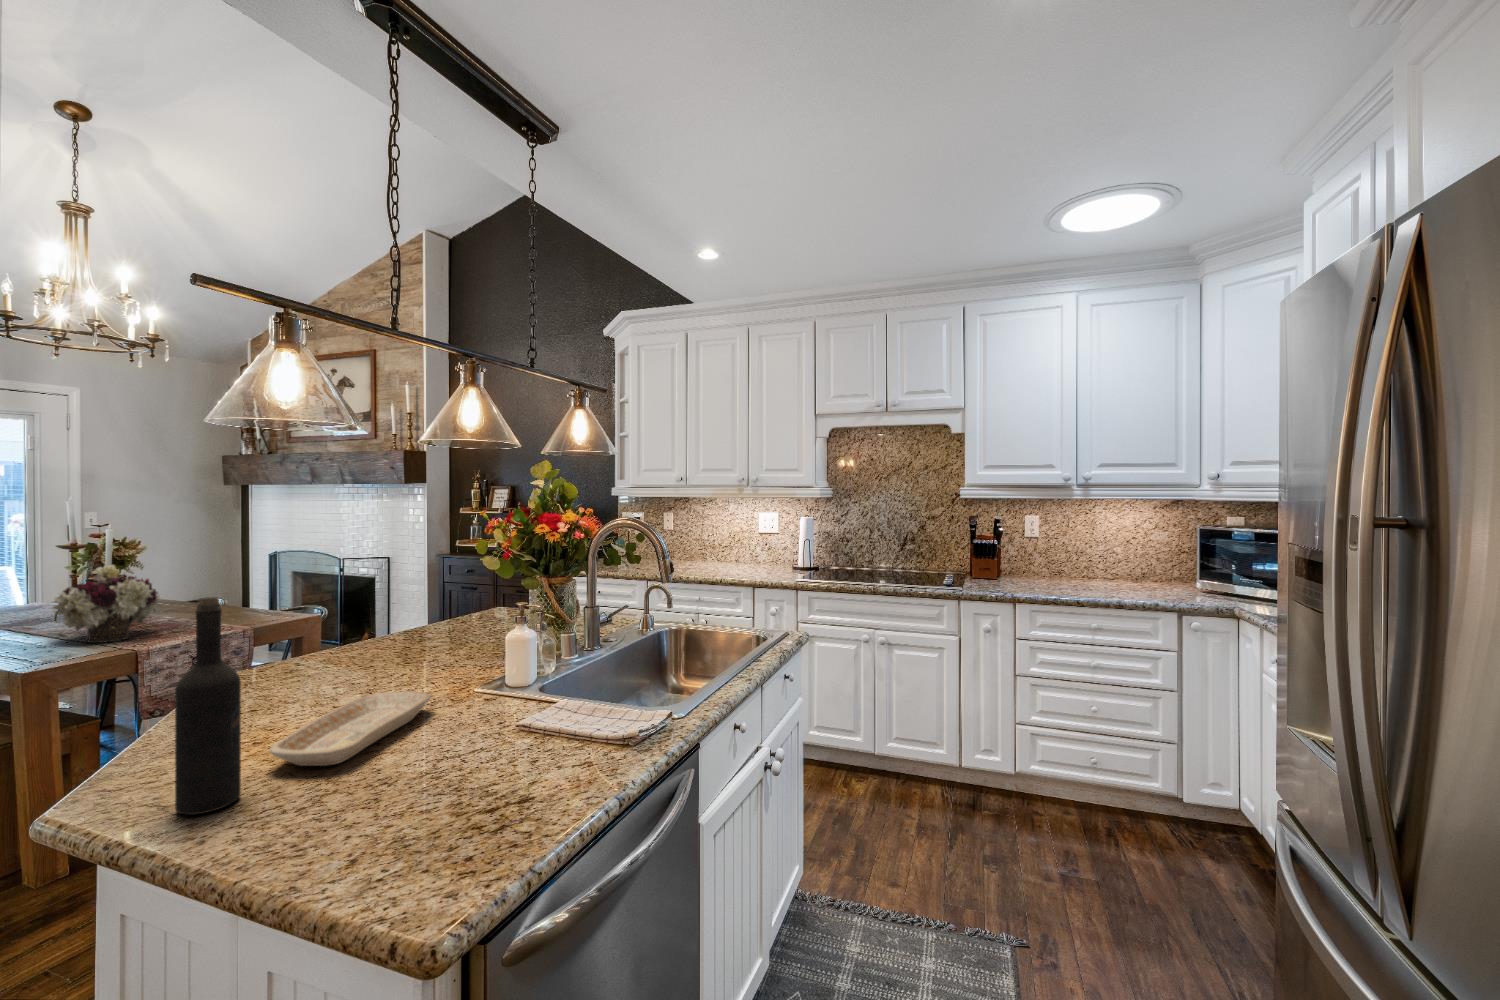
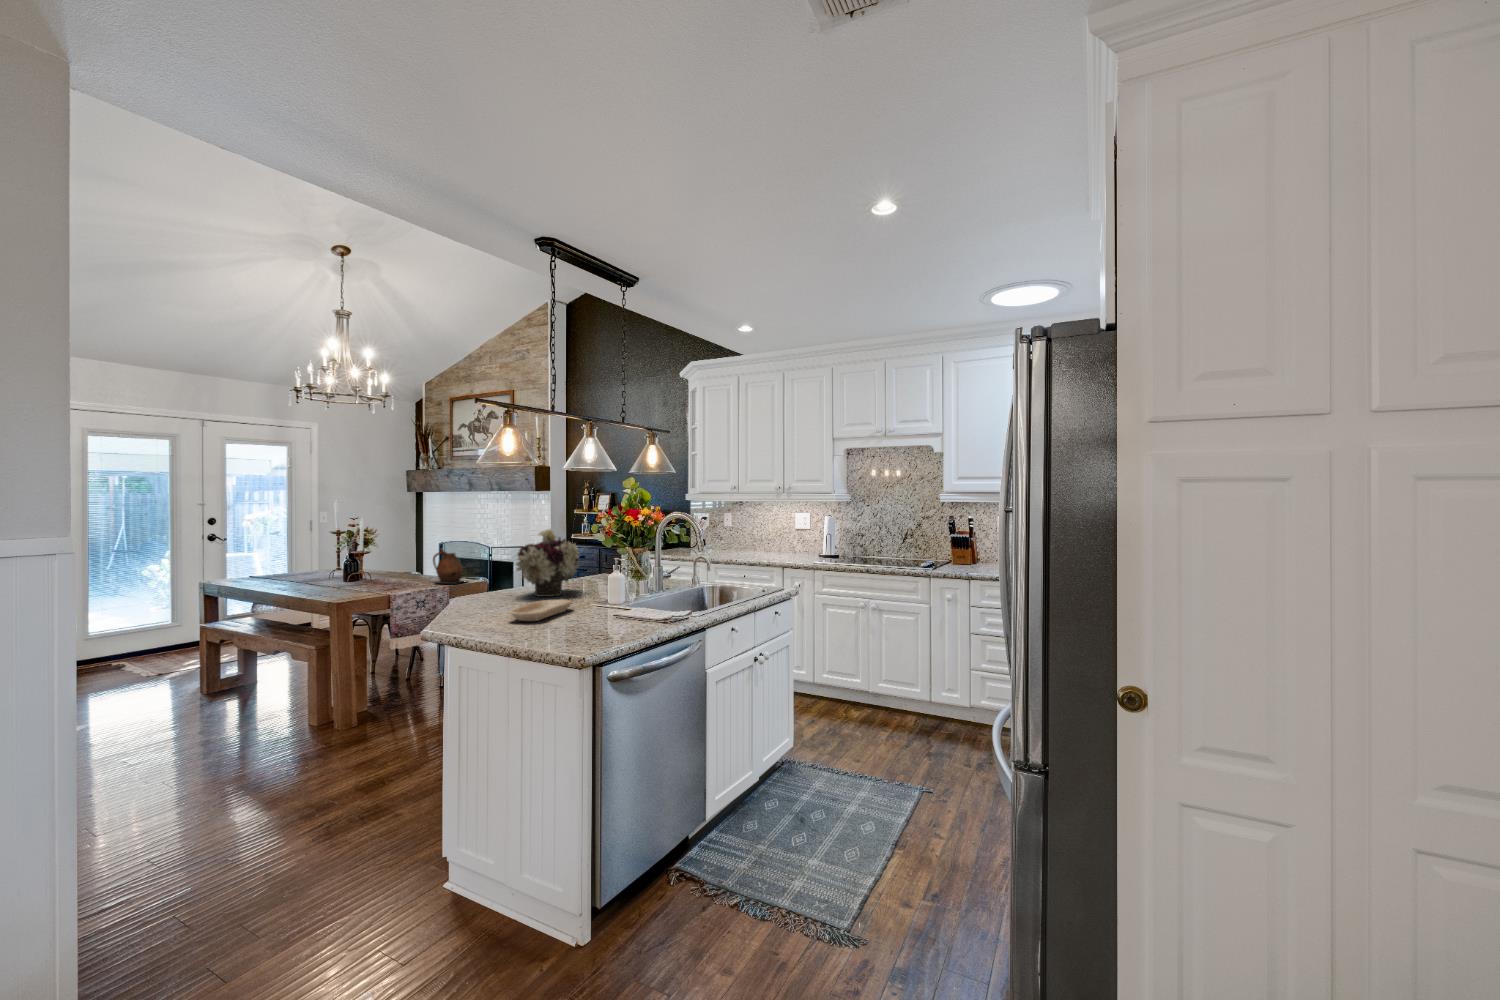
flower arrangement: present [50,565,162,643] -> present [516,529,580,597]
ceramic pitcher: none [232,567,293,621] -> present [433,549,463,584]
wine bottle: present [175,597,241,815] -> none [479,542,502,630]

